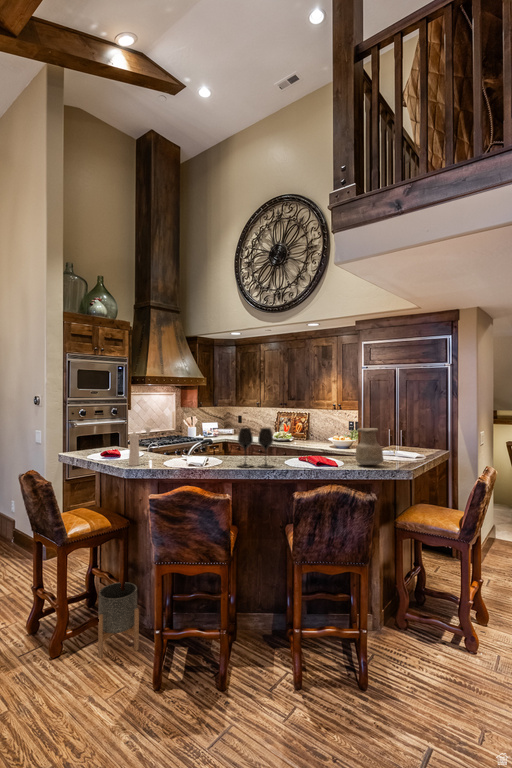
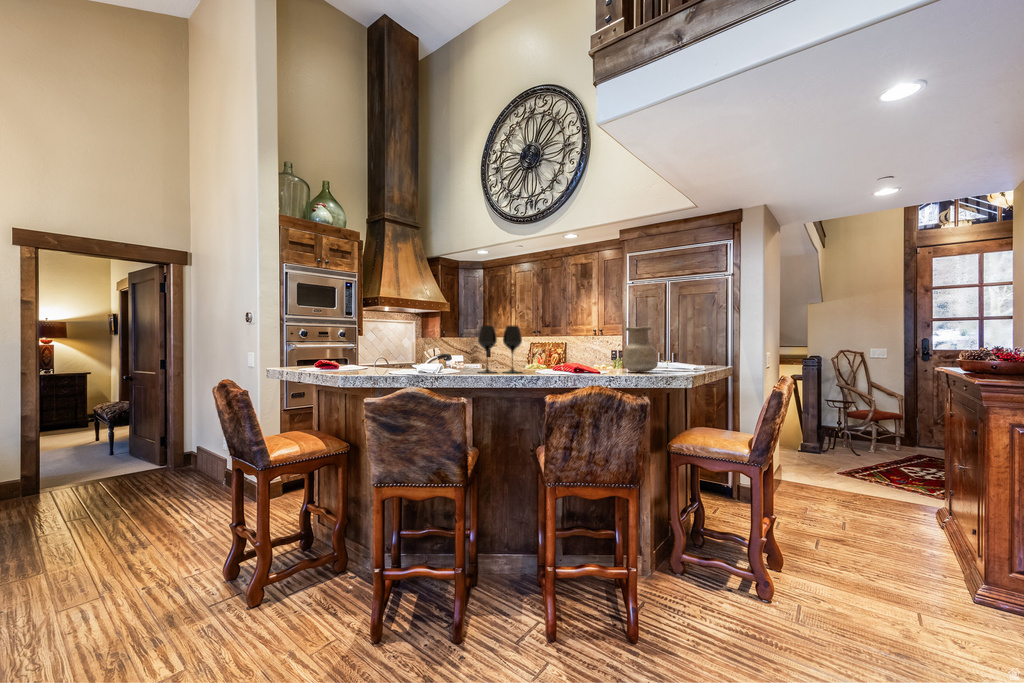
pepper mill: present [129,426,152,466] -> none [344,326,373,372]
planter: present [98,582,139,658] -> none [307,517,358,607]

